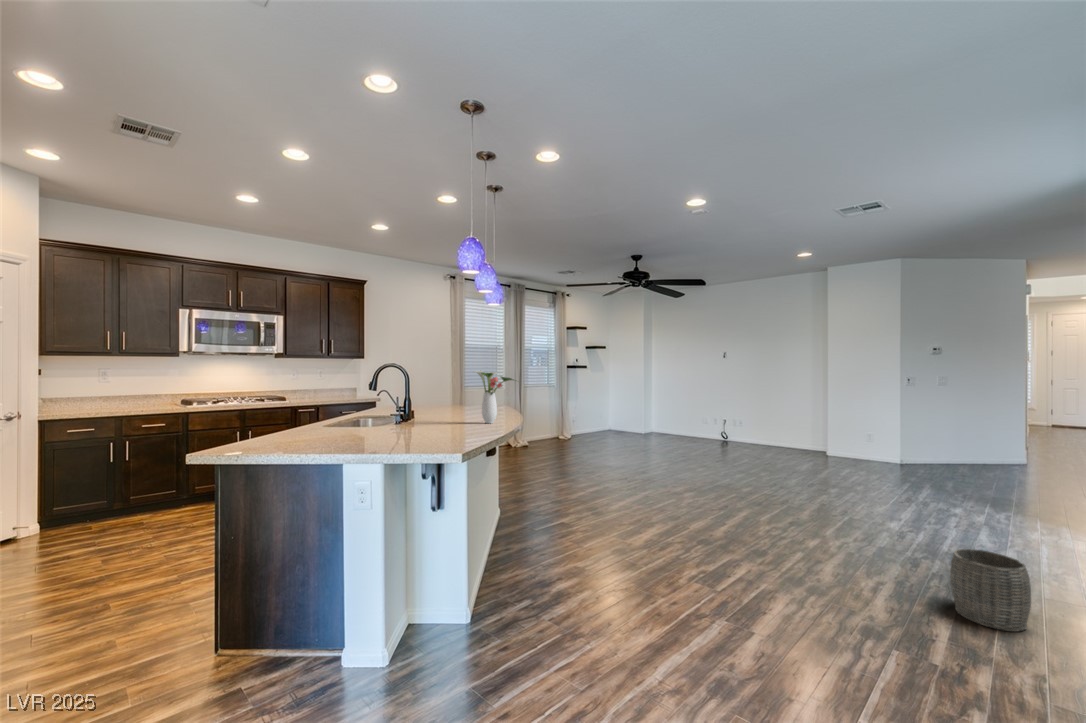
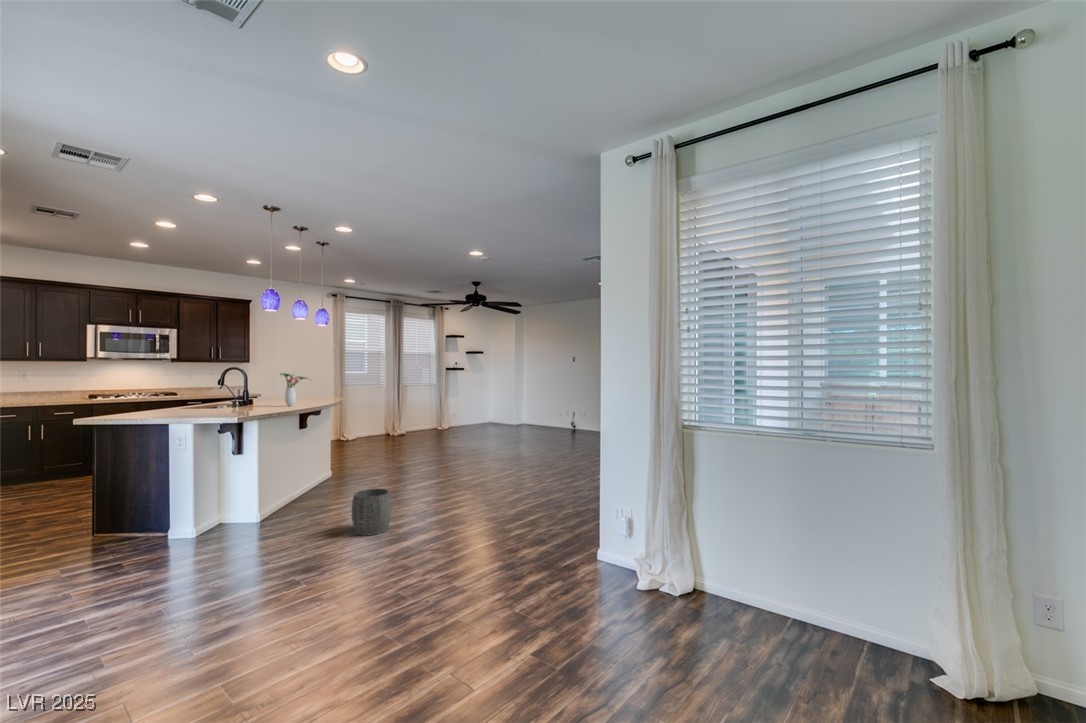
woven basket: present [950,549,1031,632] -> present [352,489,391,536]

